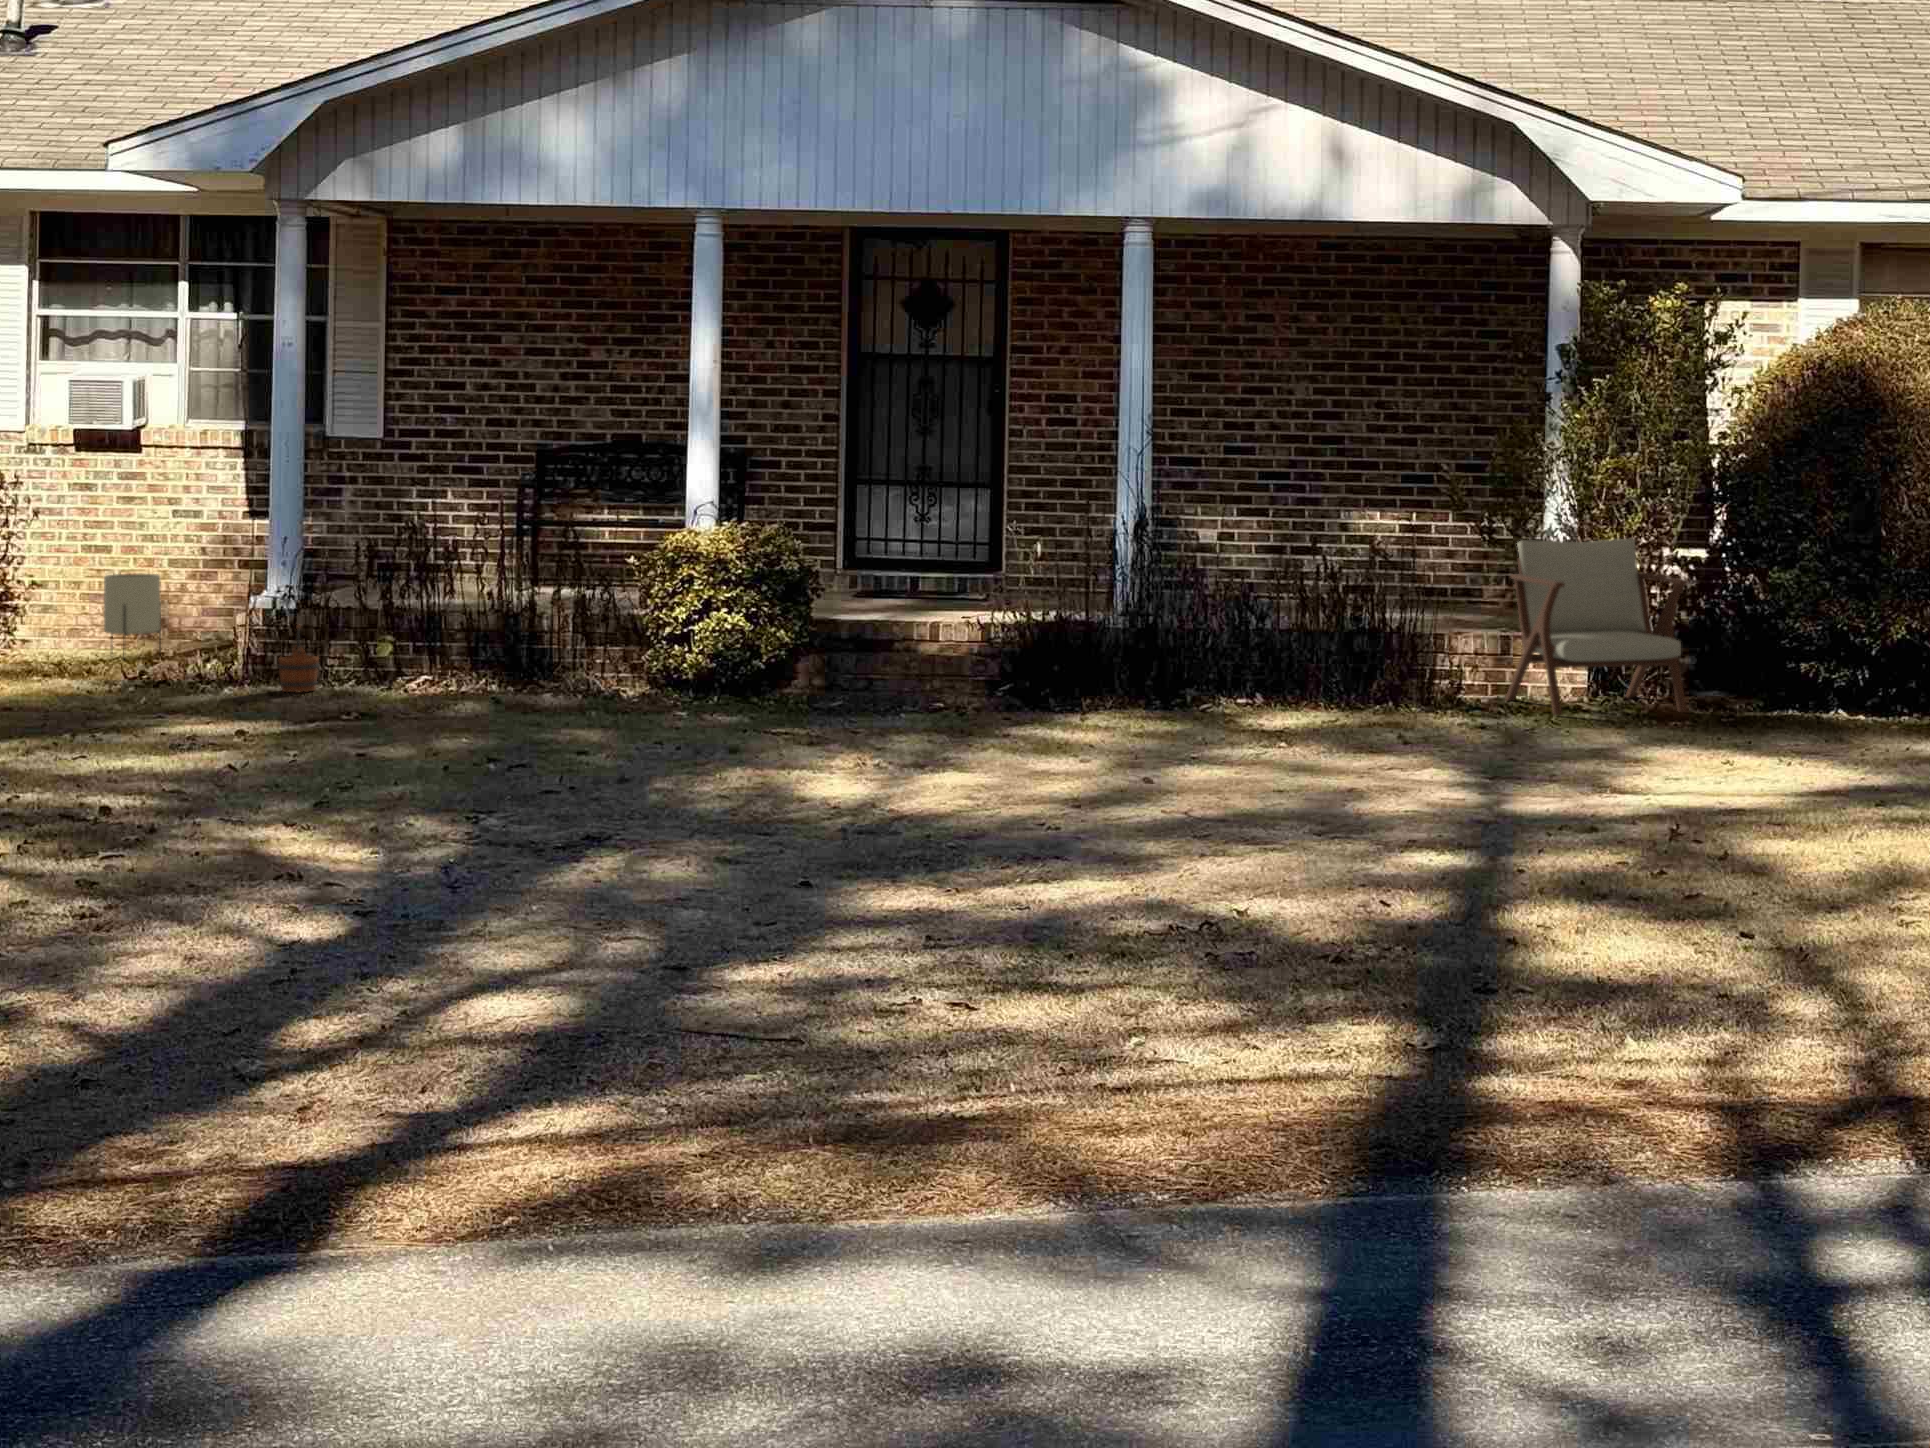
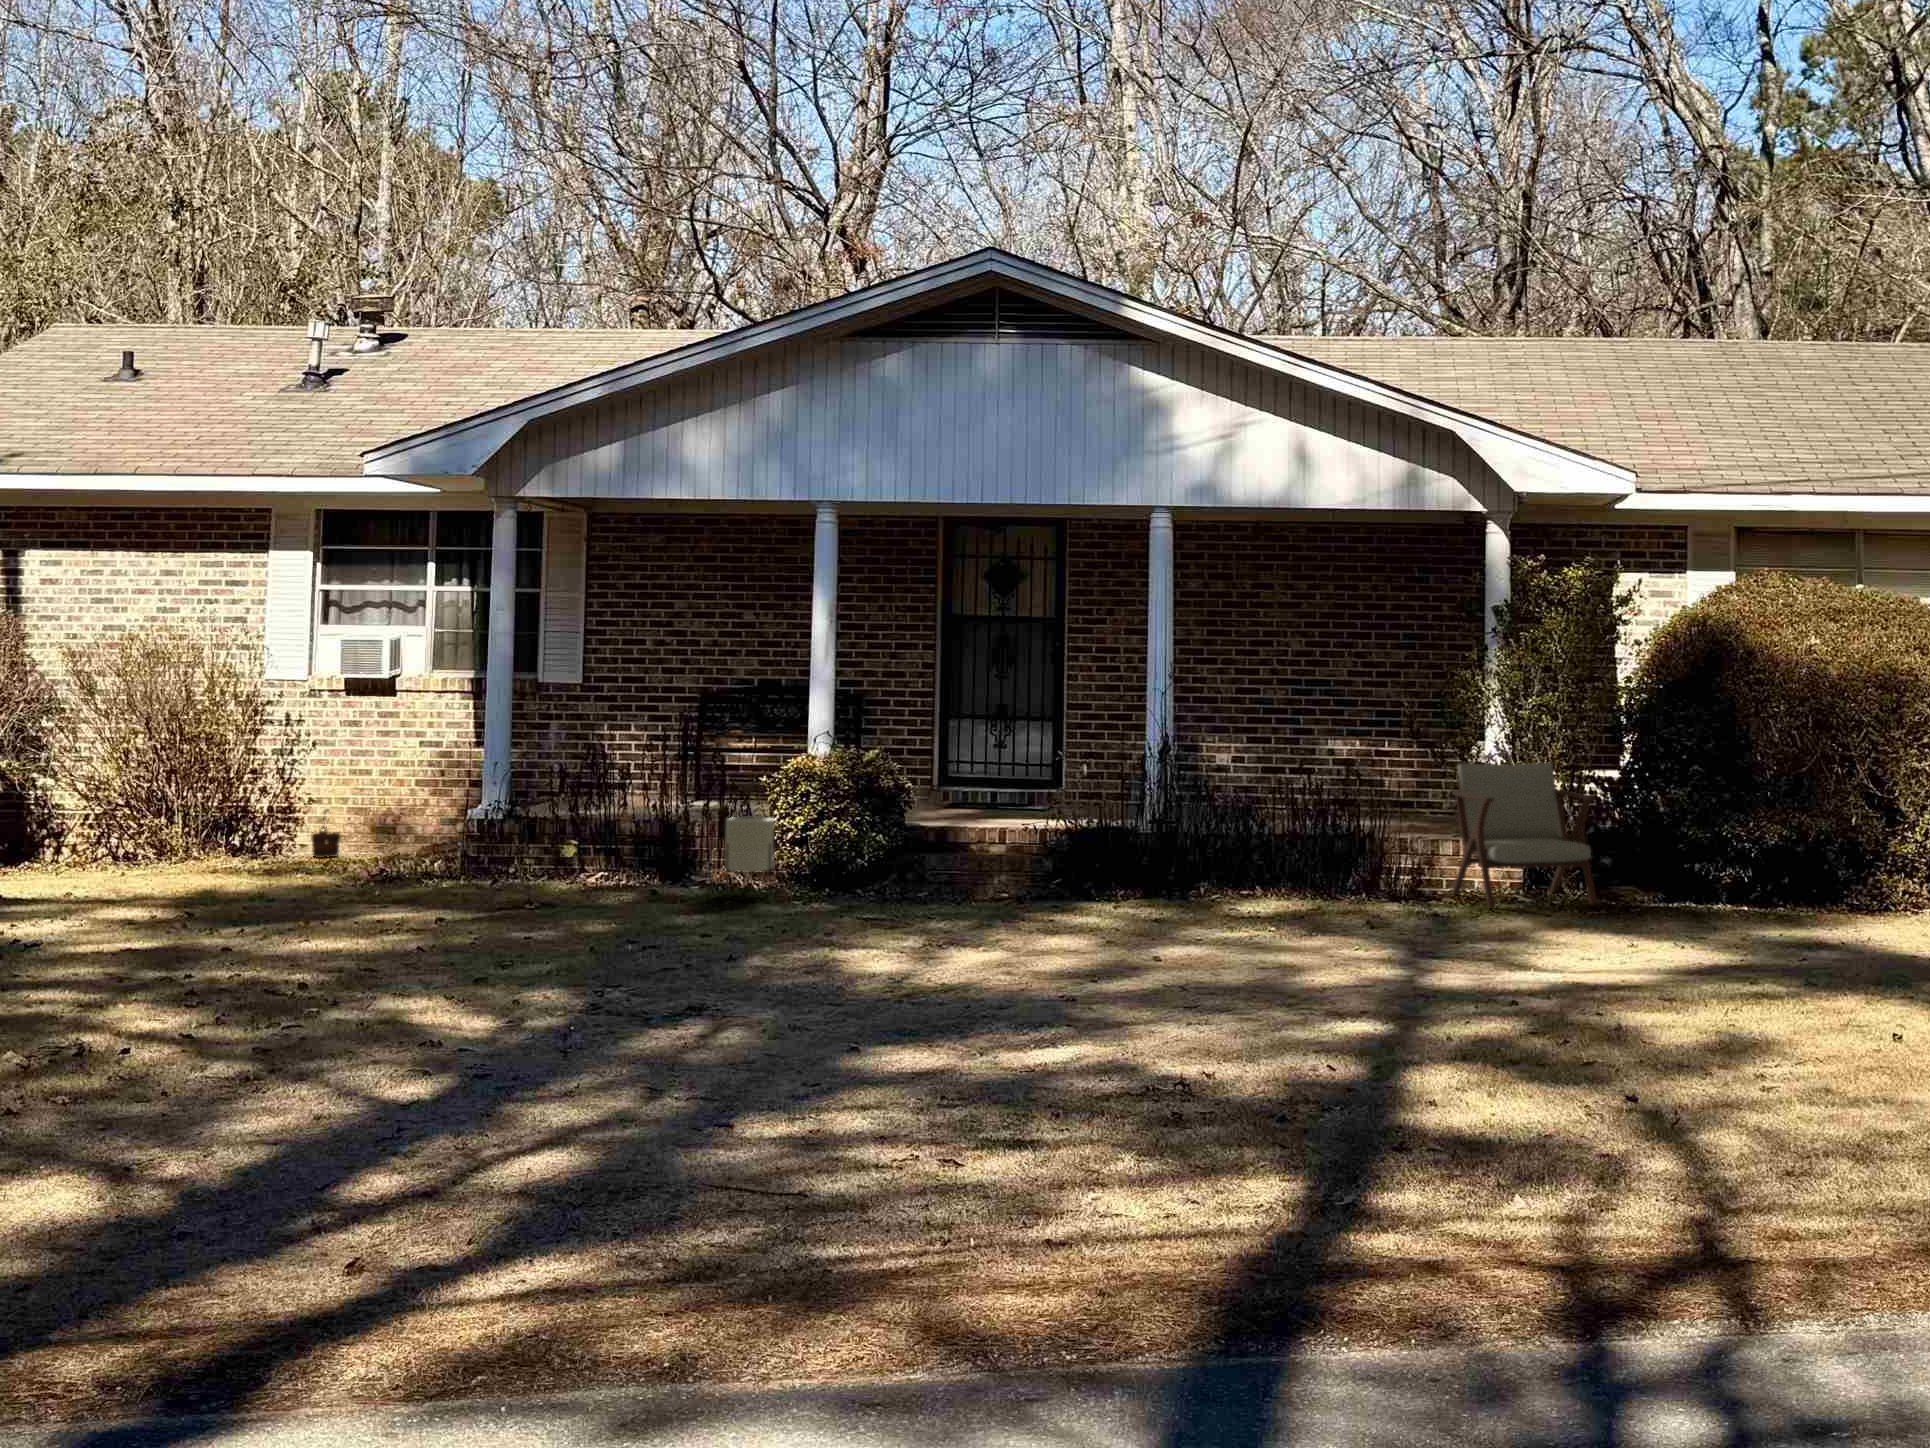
planter: present [104,574,161,656] -> present [725,817,774,887]
wooden bucket: present [278,625,319,692] -> present [312,809,341,858]

